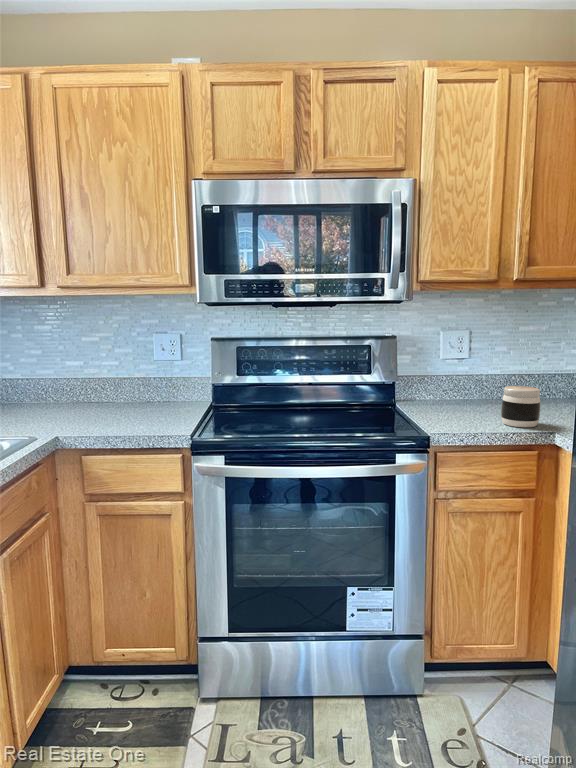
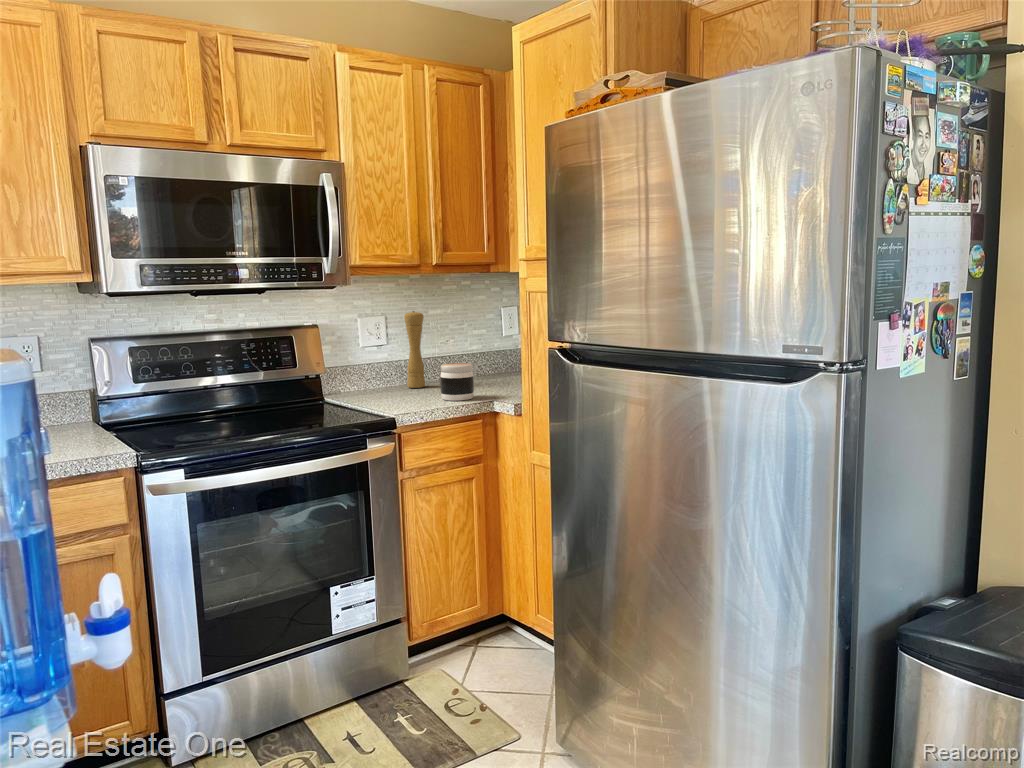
pepper mill: none [485,328,509,405] -> present [404,311,425,388]

